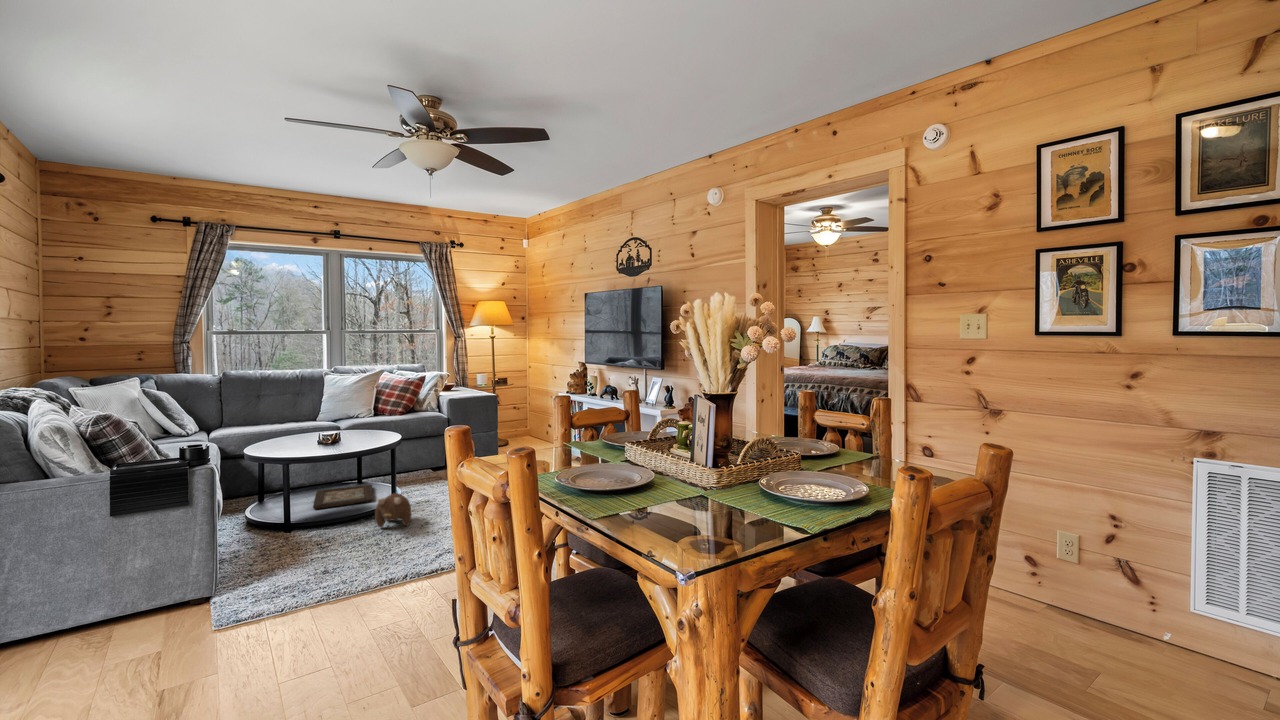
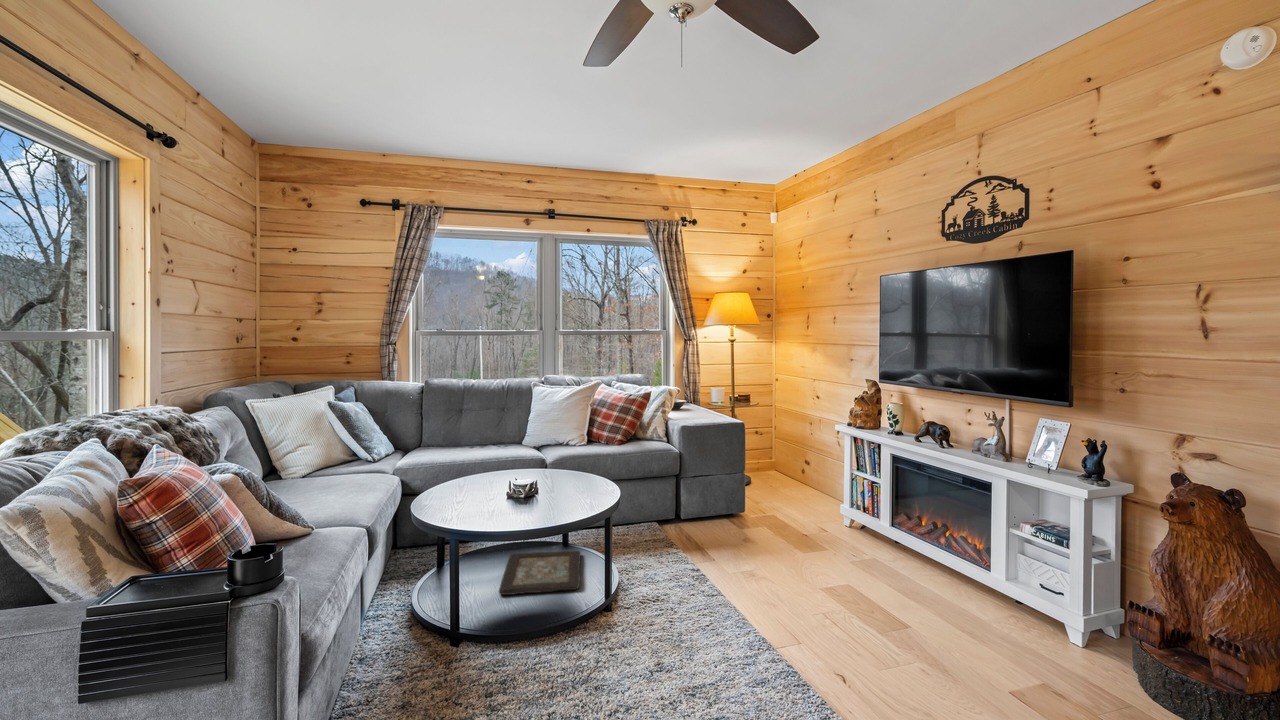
plush toy: present [375,493,411,527] -> none [580,600,636,664]

